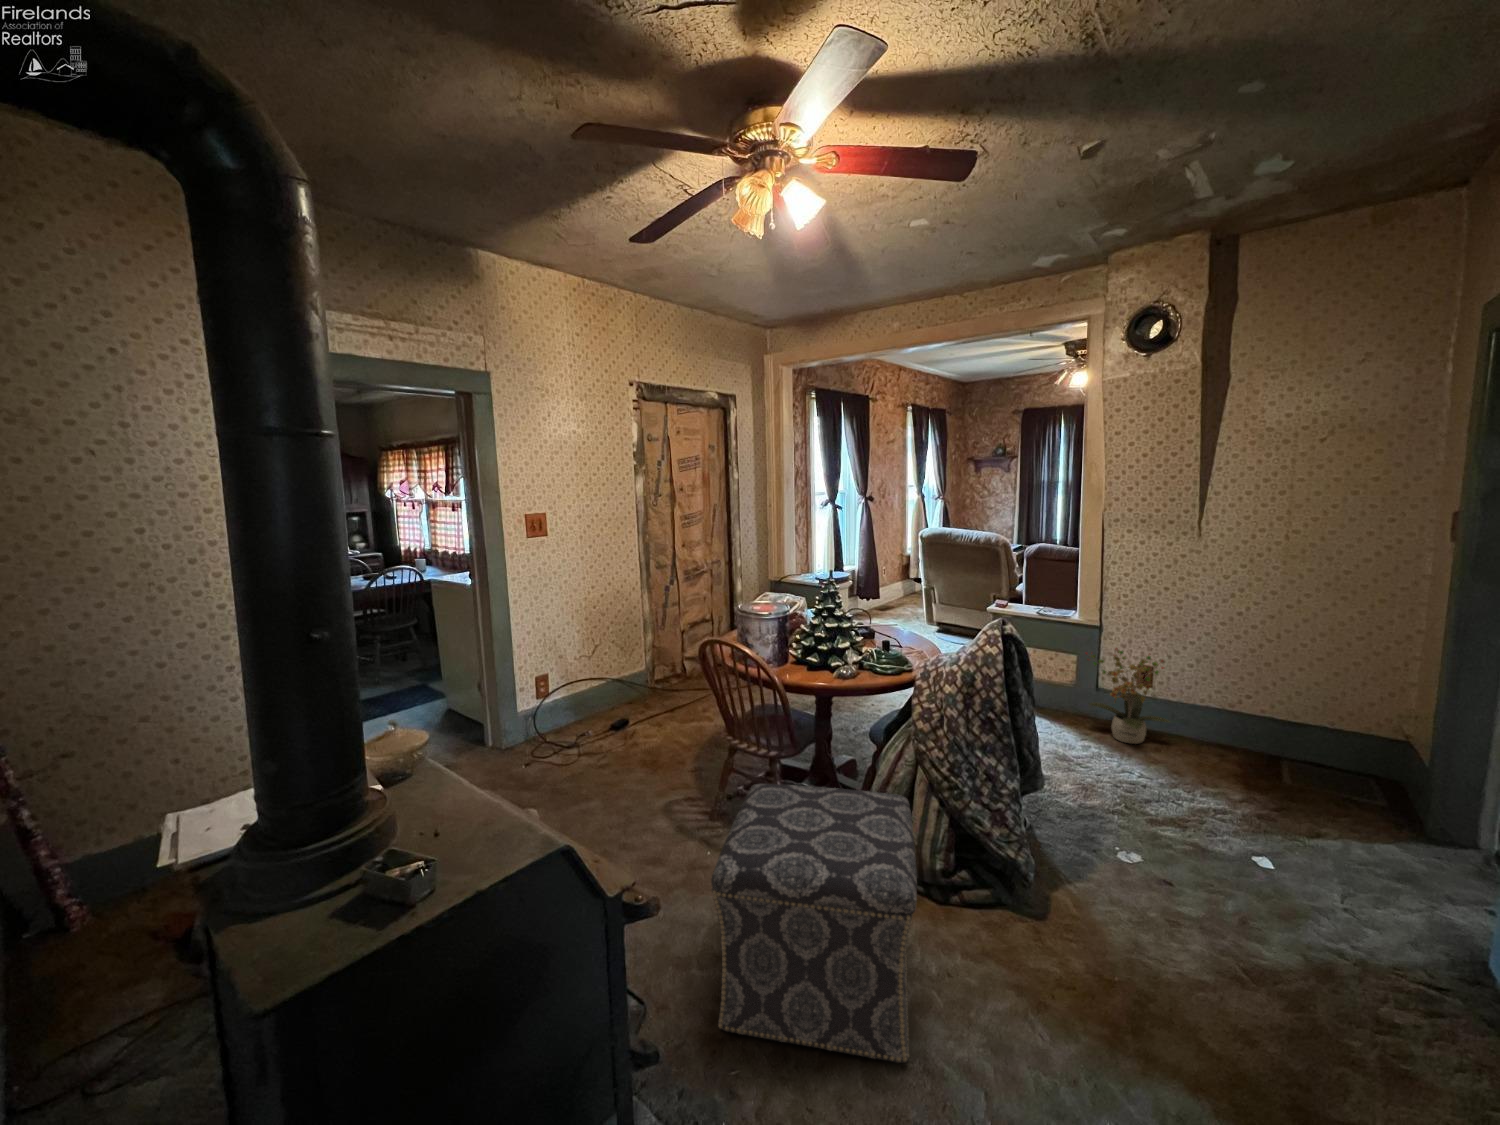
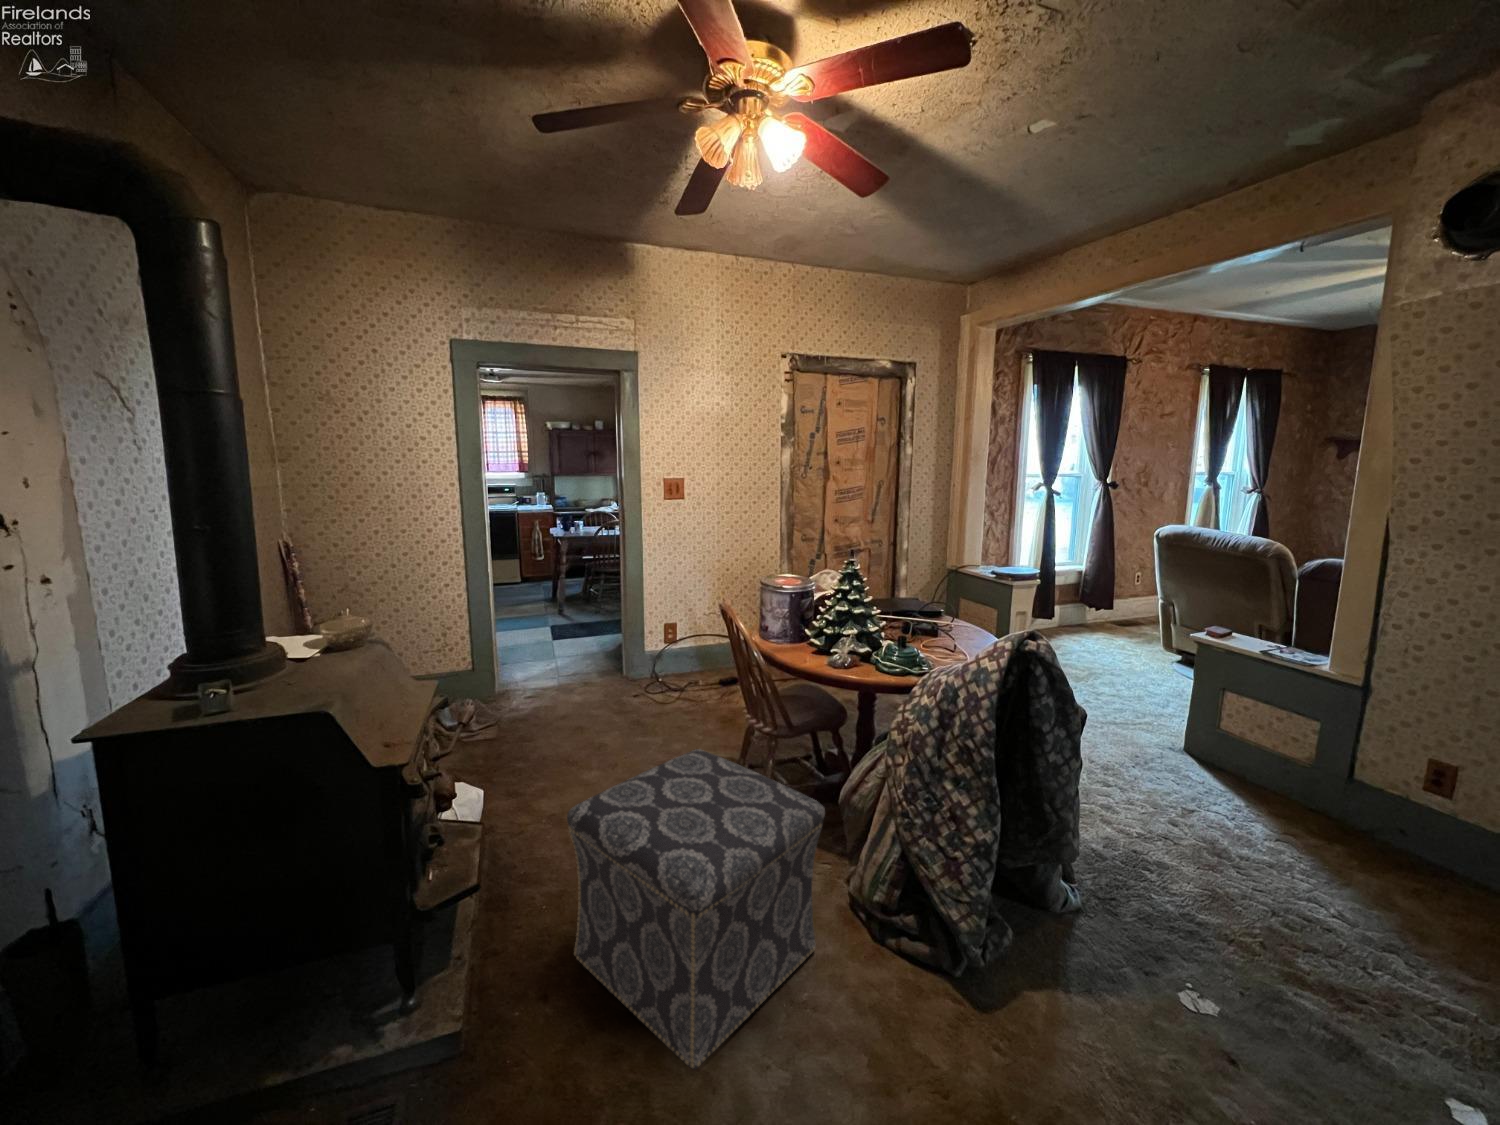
potted plant: present [1086,651,1169,744] -> none [1298,714,1440,866]

